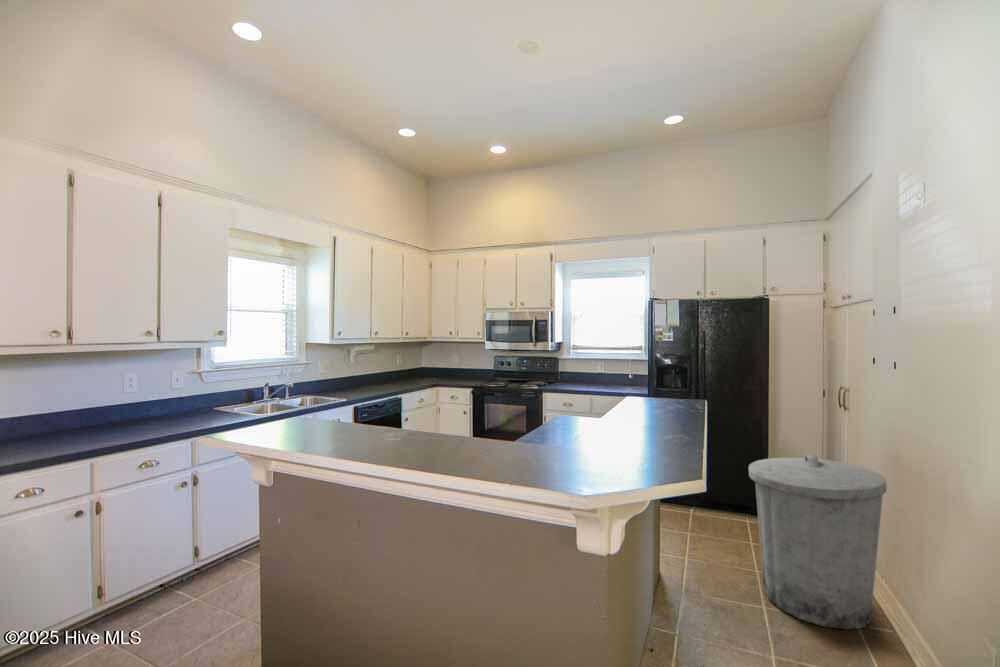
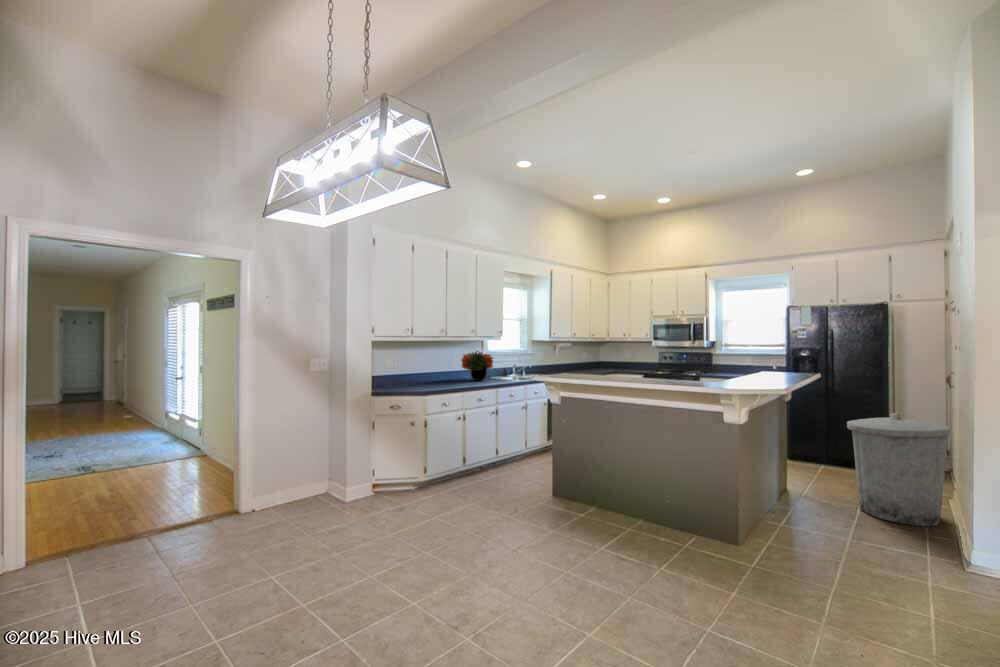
flower arrangement: none [122,368,201,426] -> present [461,351,493,381]

